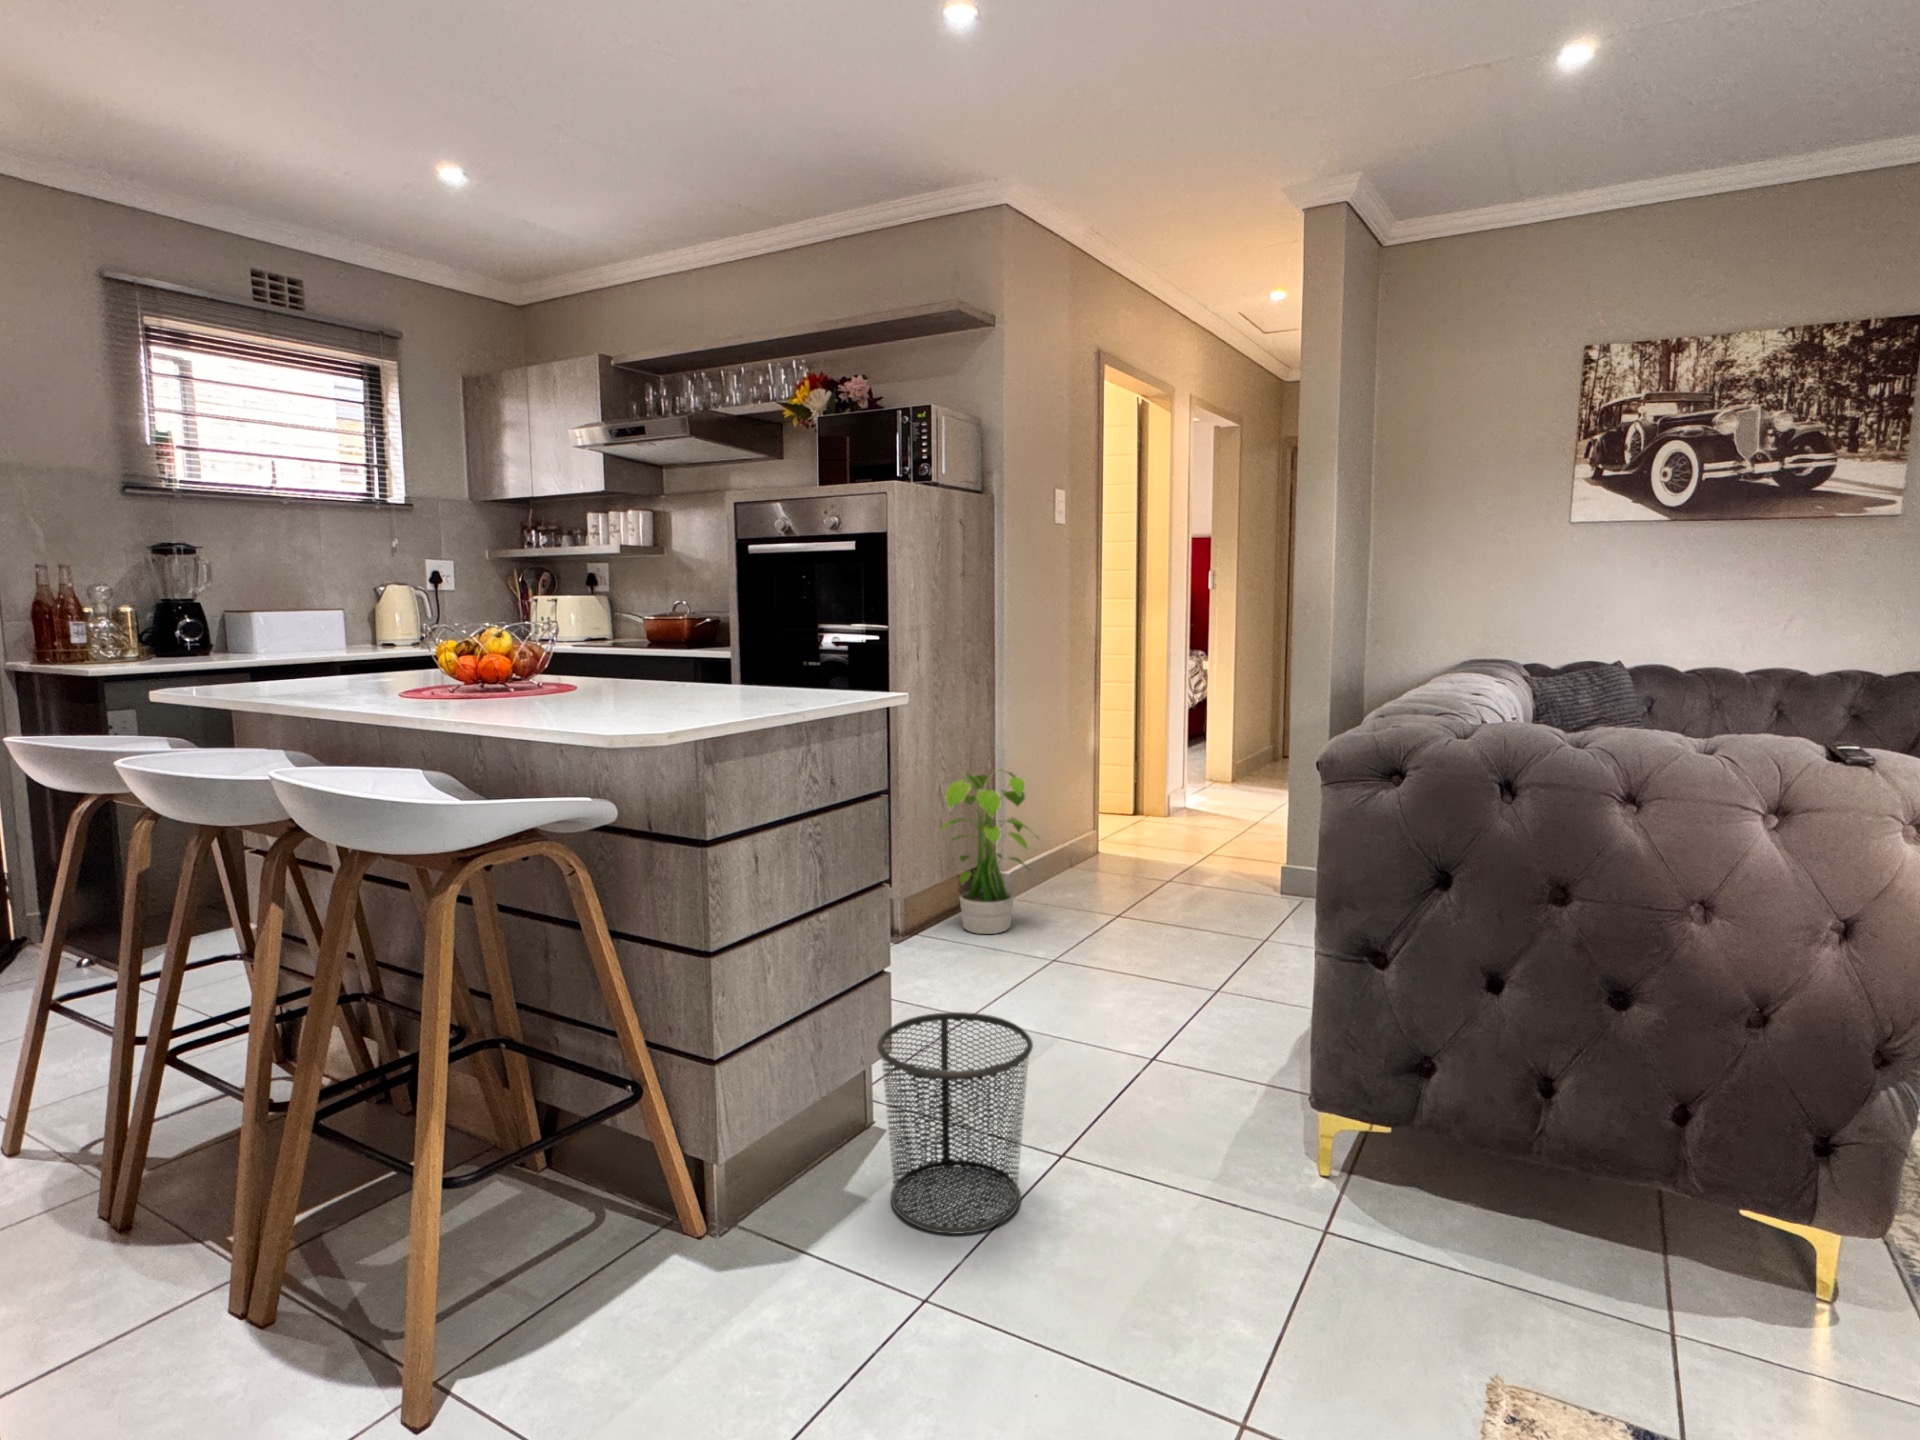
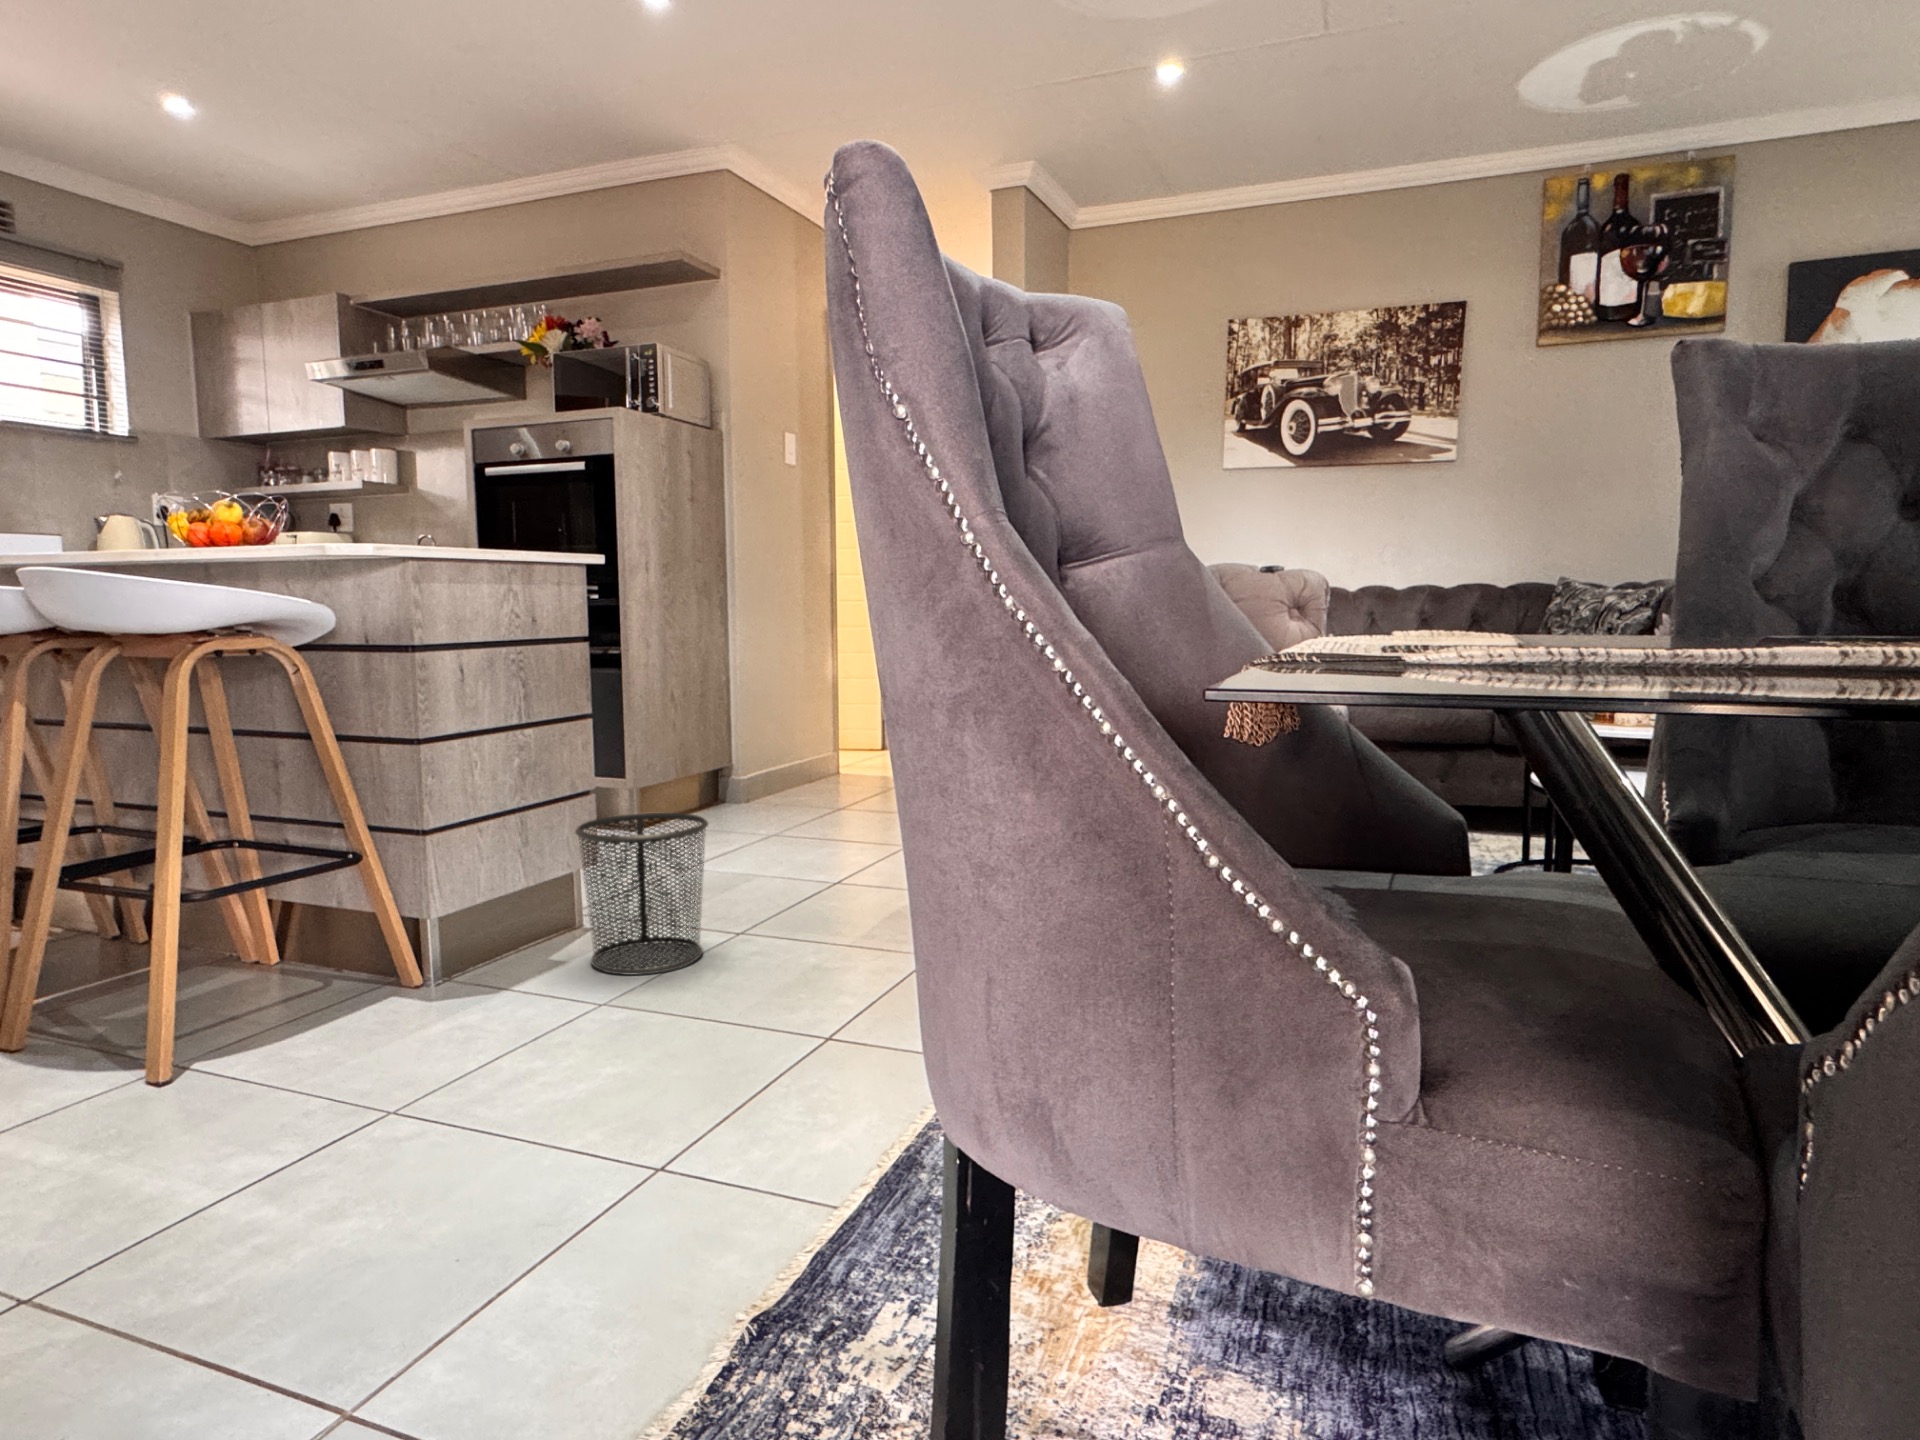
potted plant: present [936,769,1040,934] -> none [669,674,773,823]

